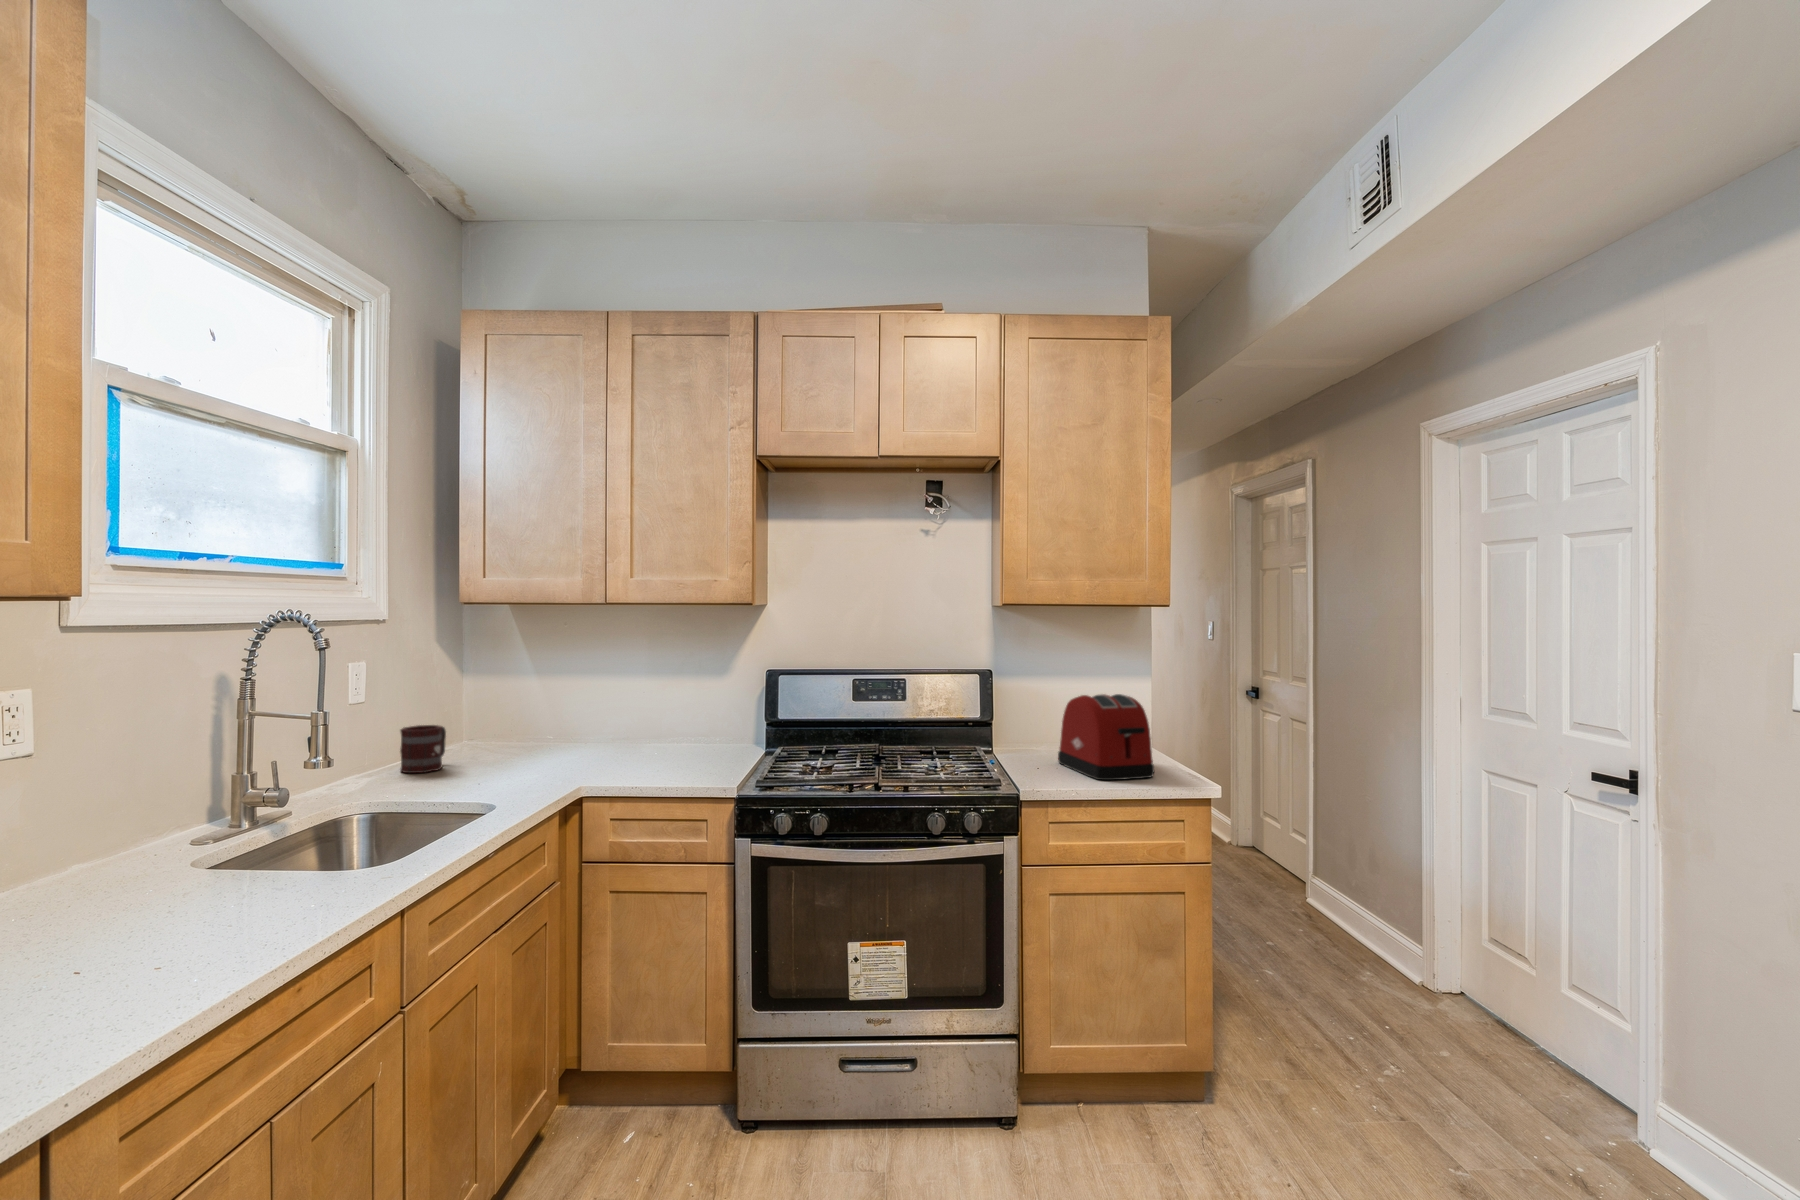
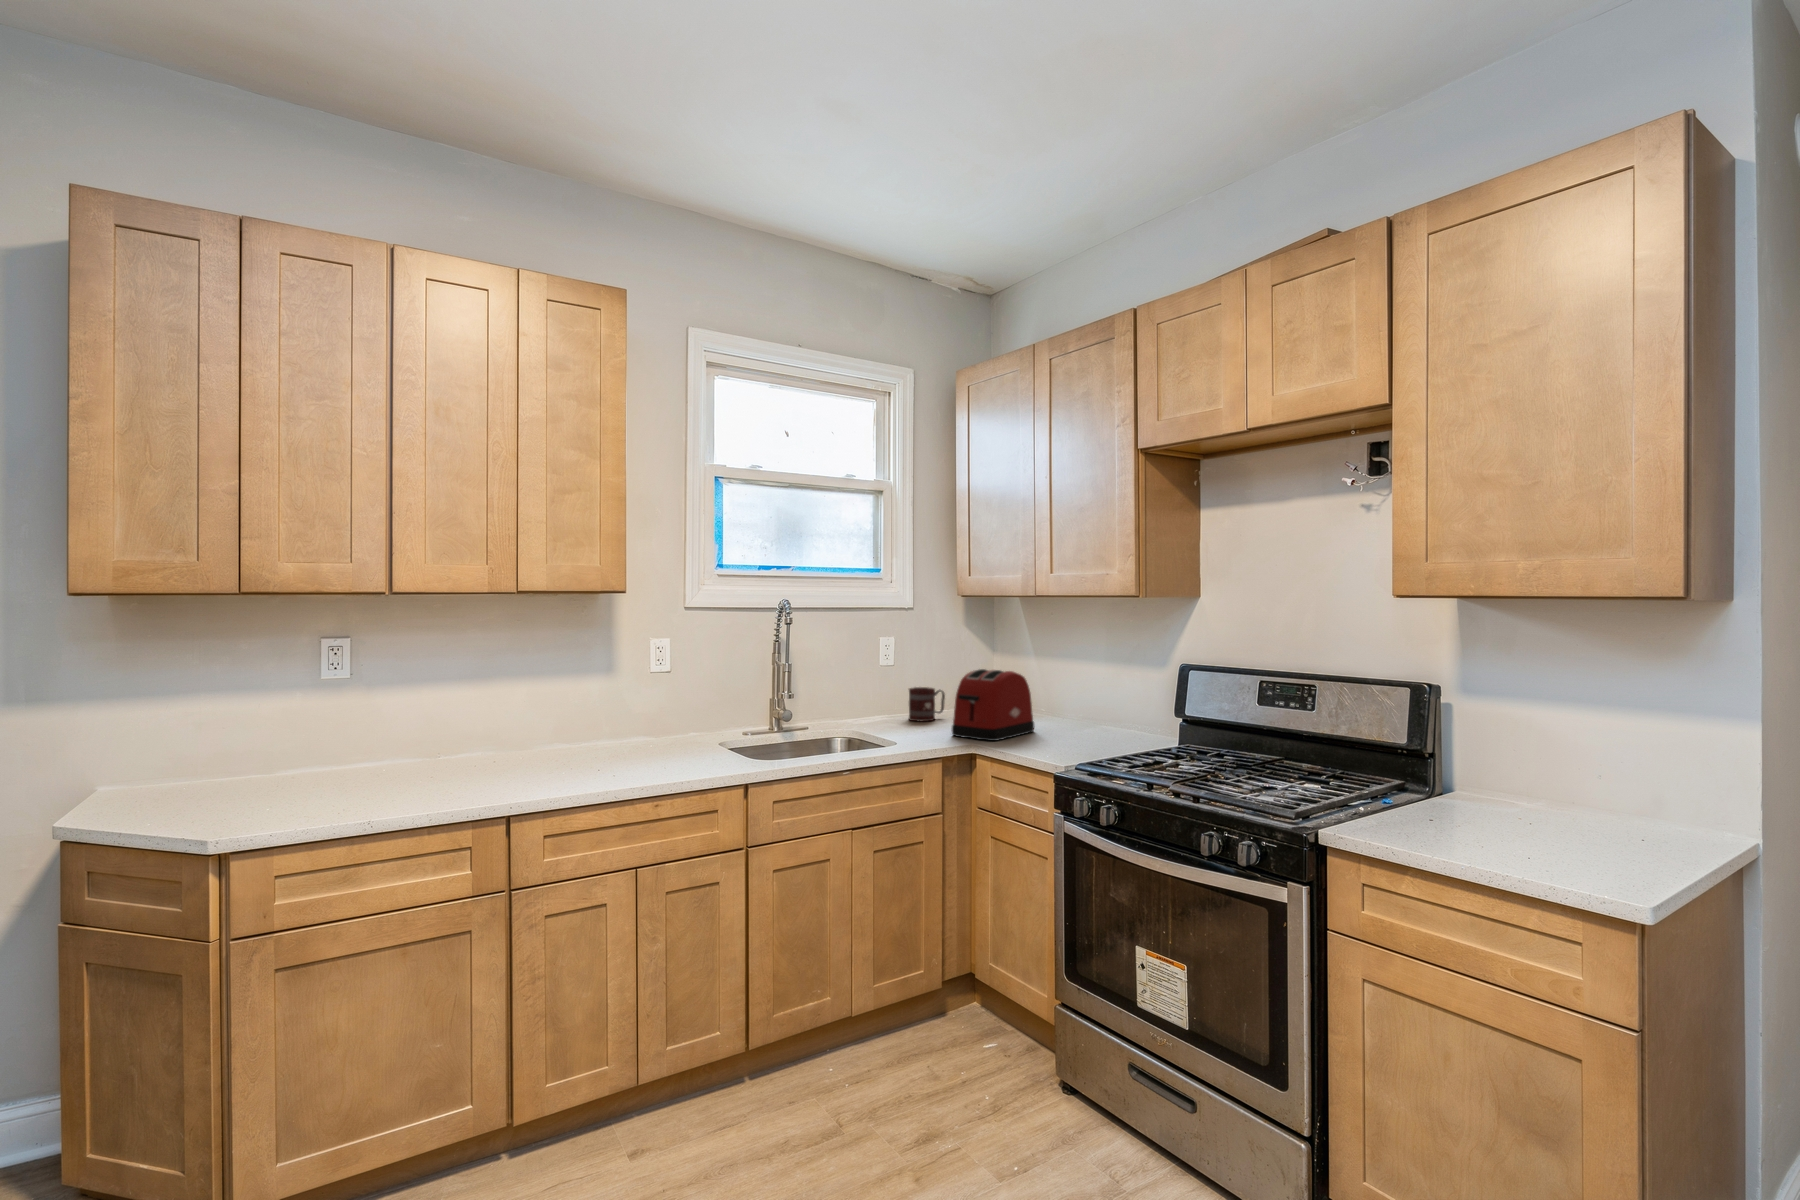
toaster: present [1058,694,1154,780] -> present [952,669,1034,741]

